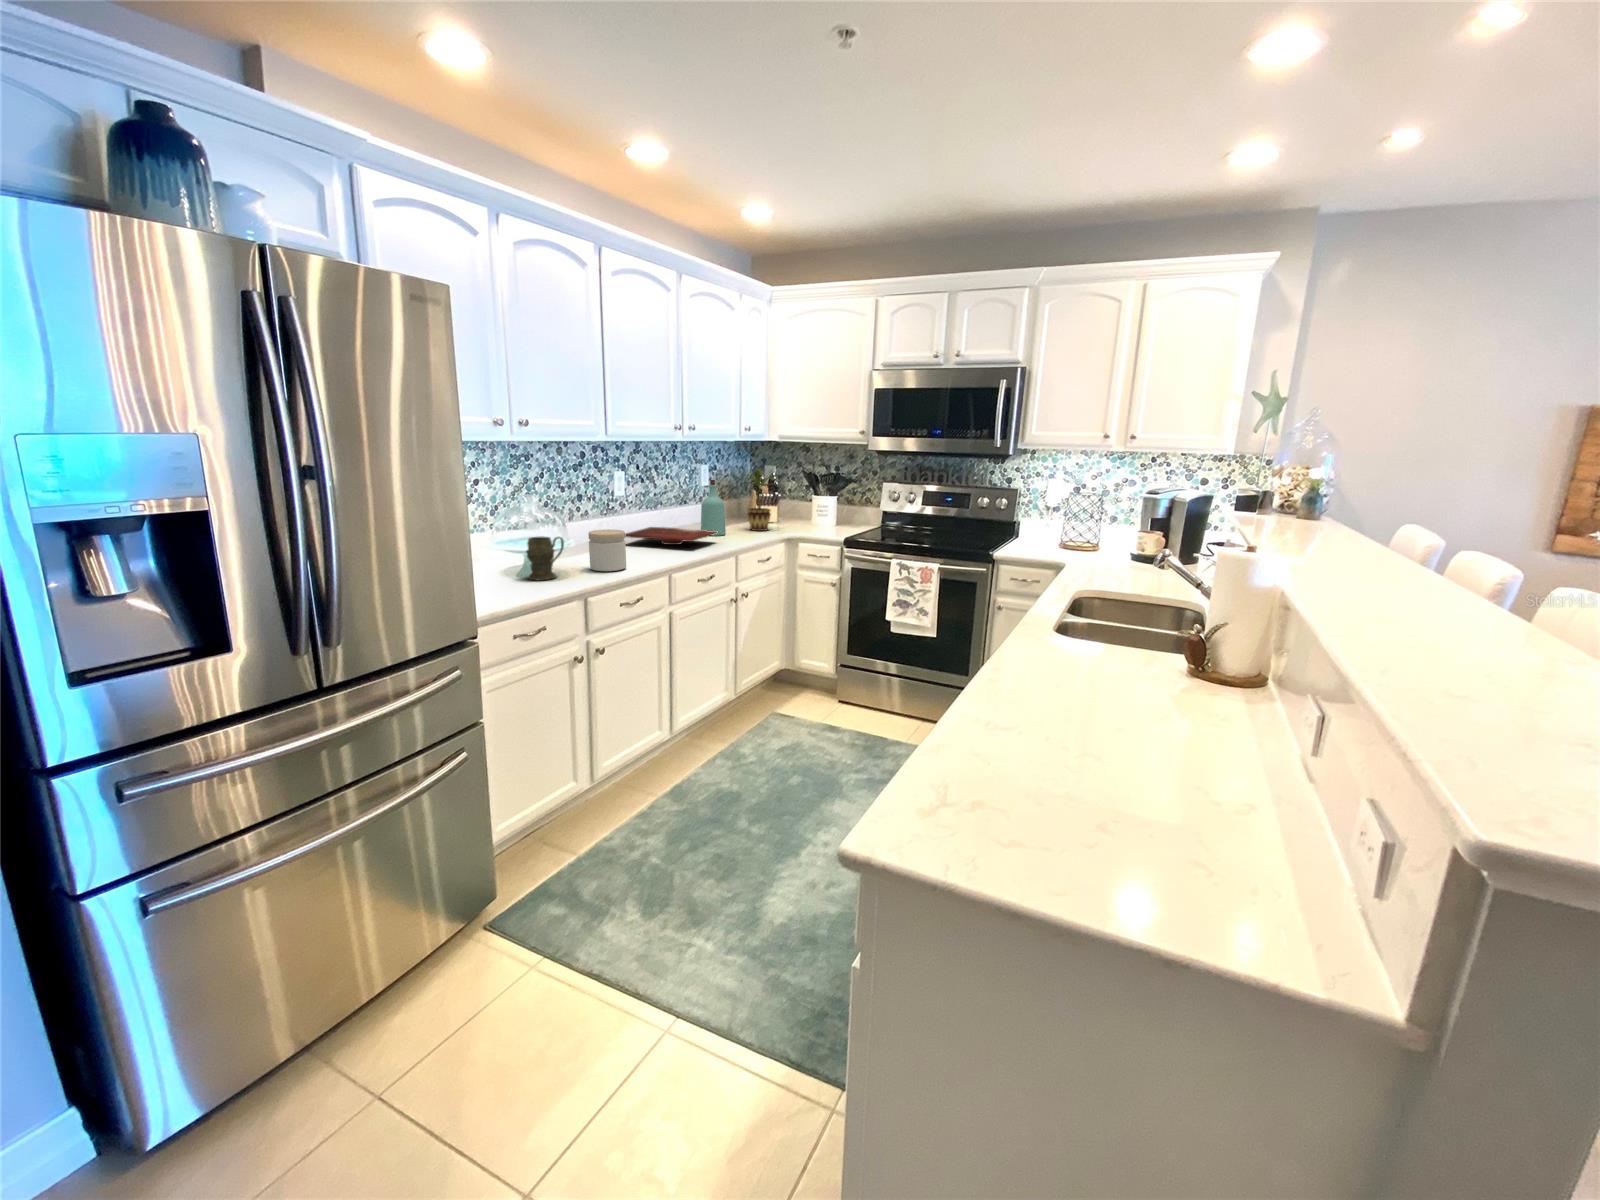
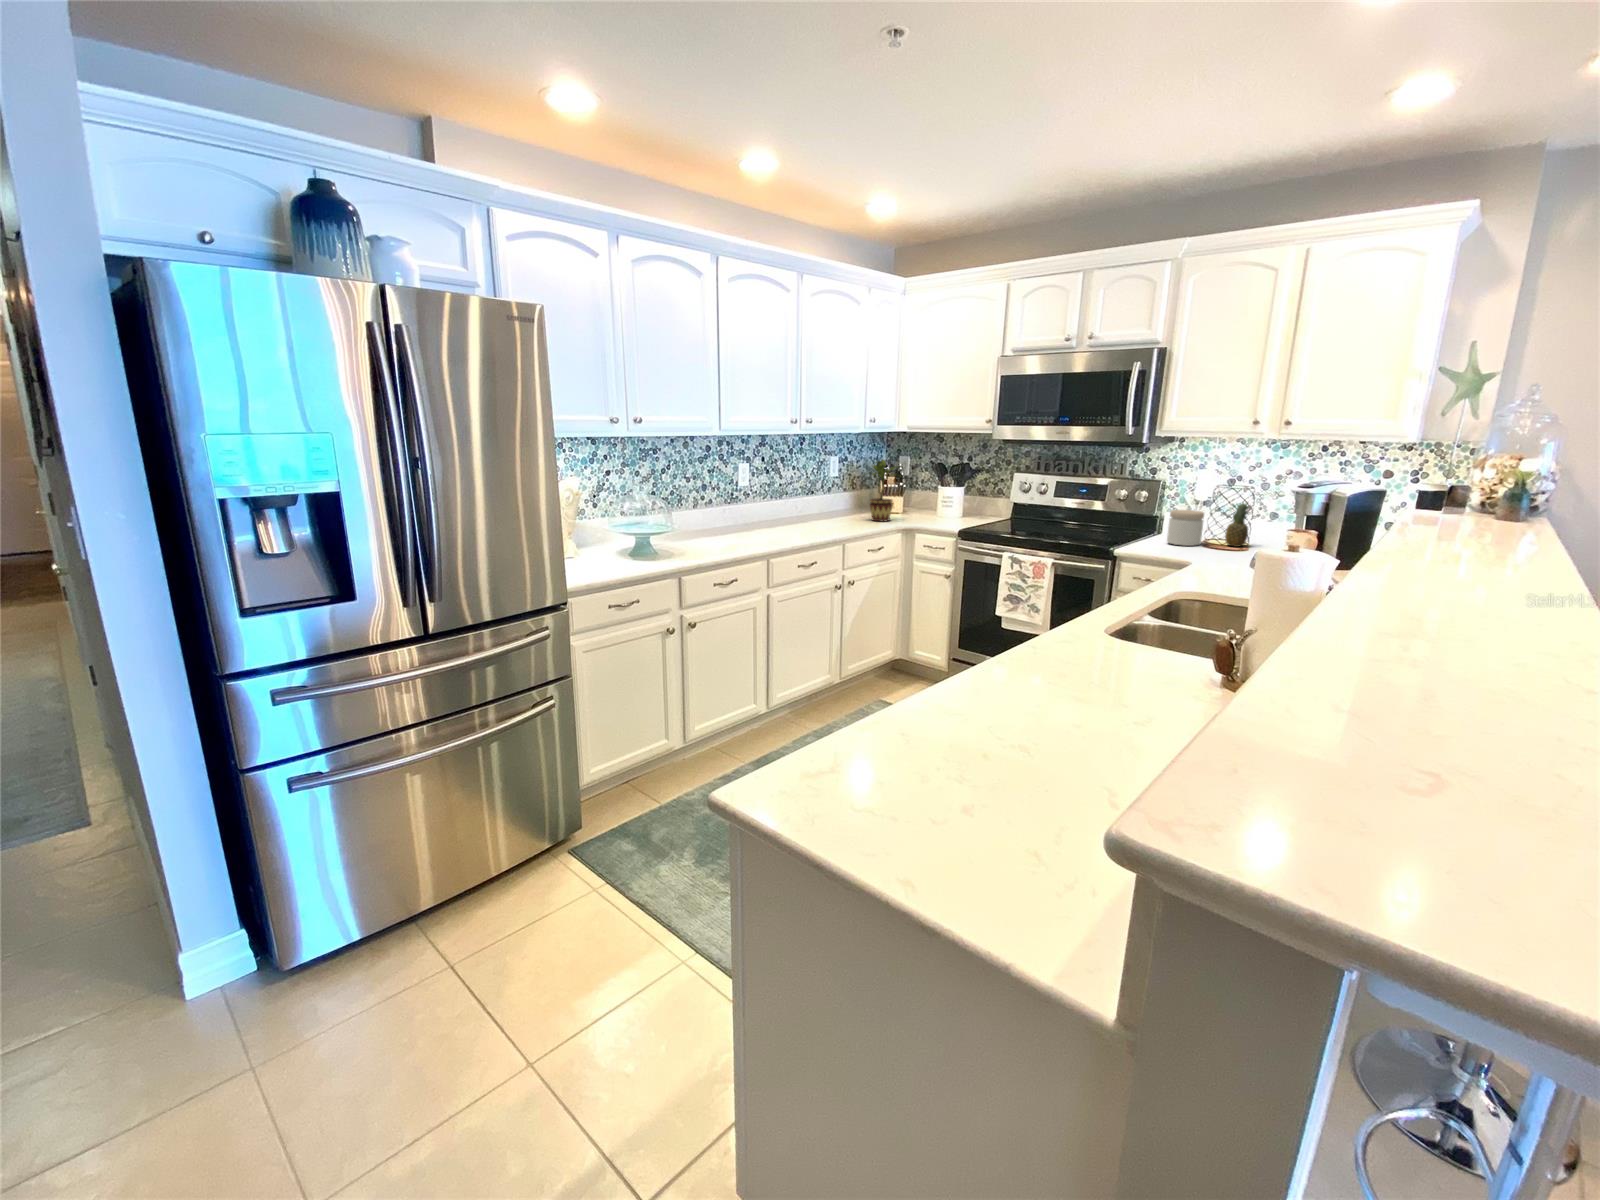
bottle: present [701,480,726,536] -> none [819,470,844,525]
fruit: none [1086,507,1107,547] -> present [1225,503,1249,547]
cutting board: present [625,527,718,545] -> none [739,515,830,533]
jar: present [588,529,626,571] -> present [1167,510,1204,546]
mug: present [526,537,564,580] -> none [641,521,673,559]

